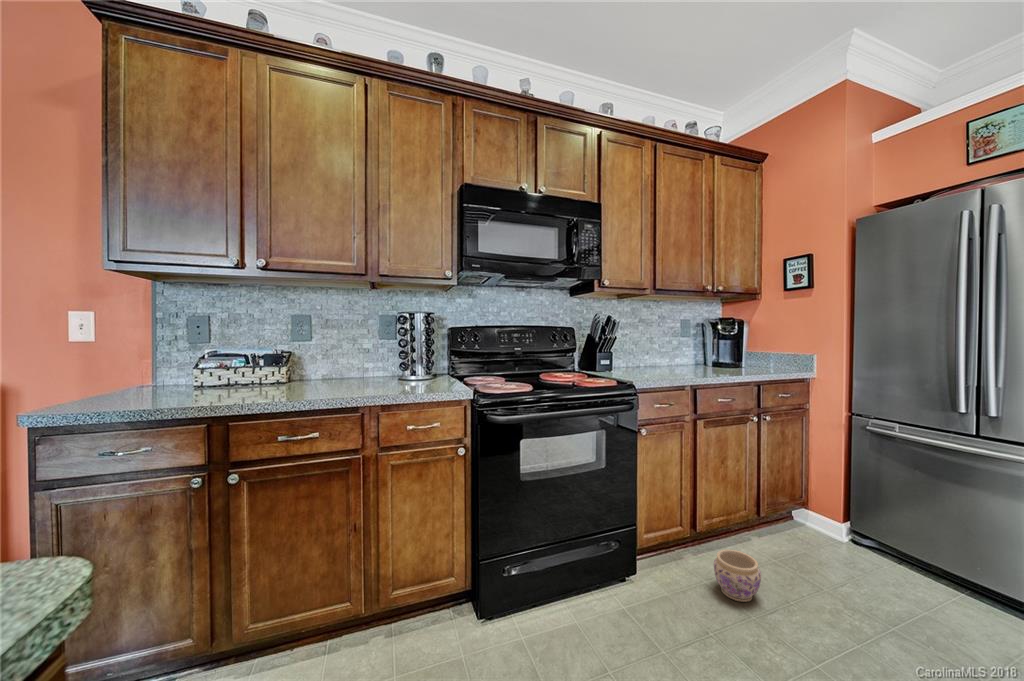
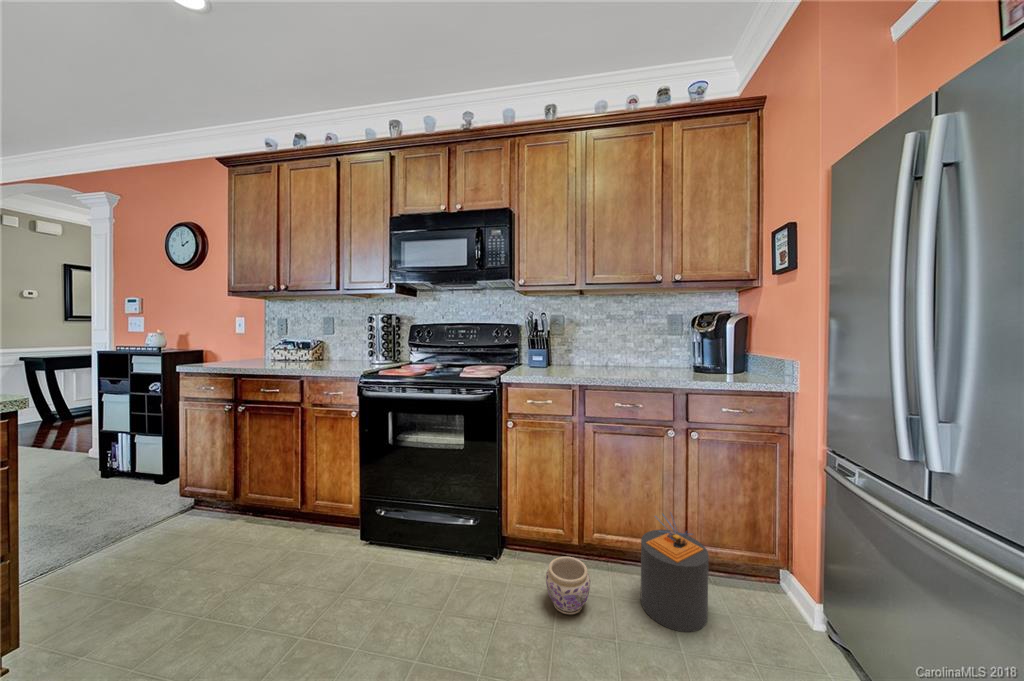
trash can: none [755,484,821,580] -> present [641,512,709,632]

